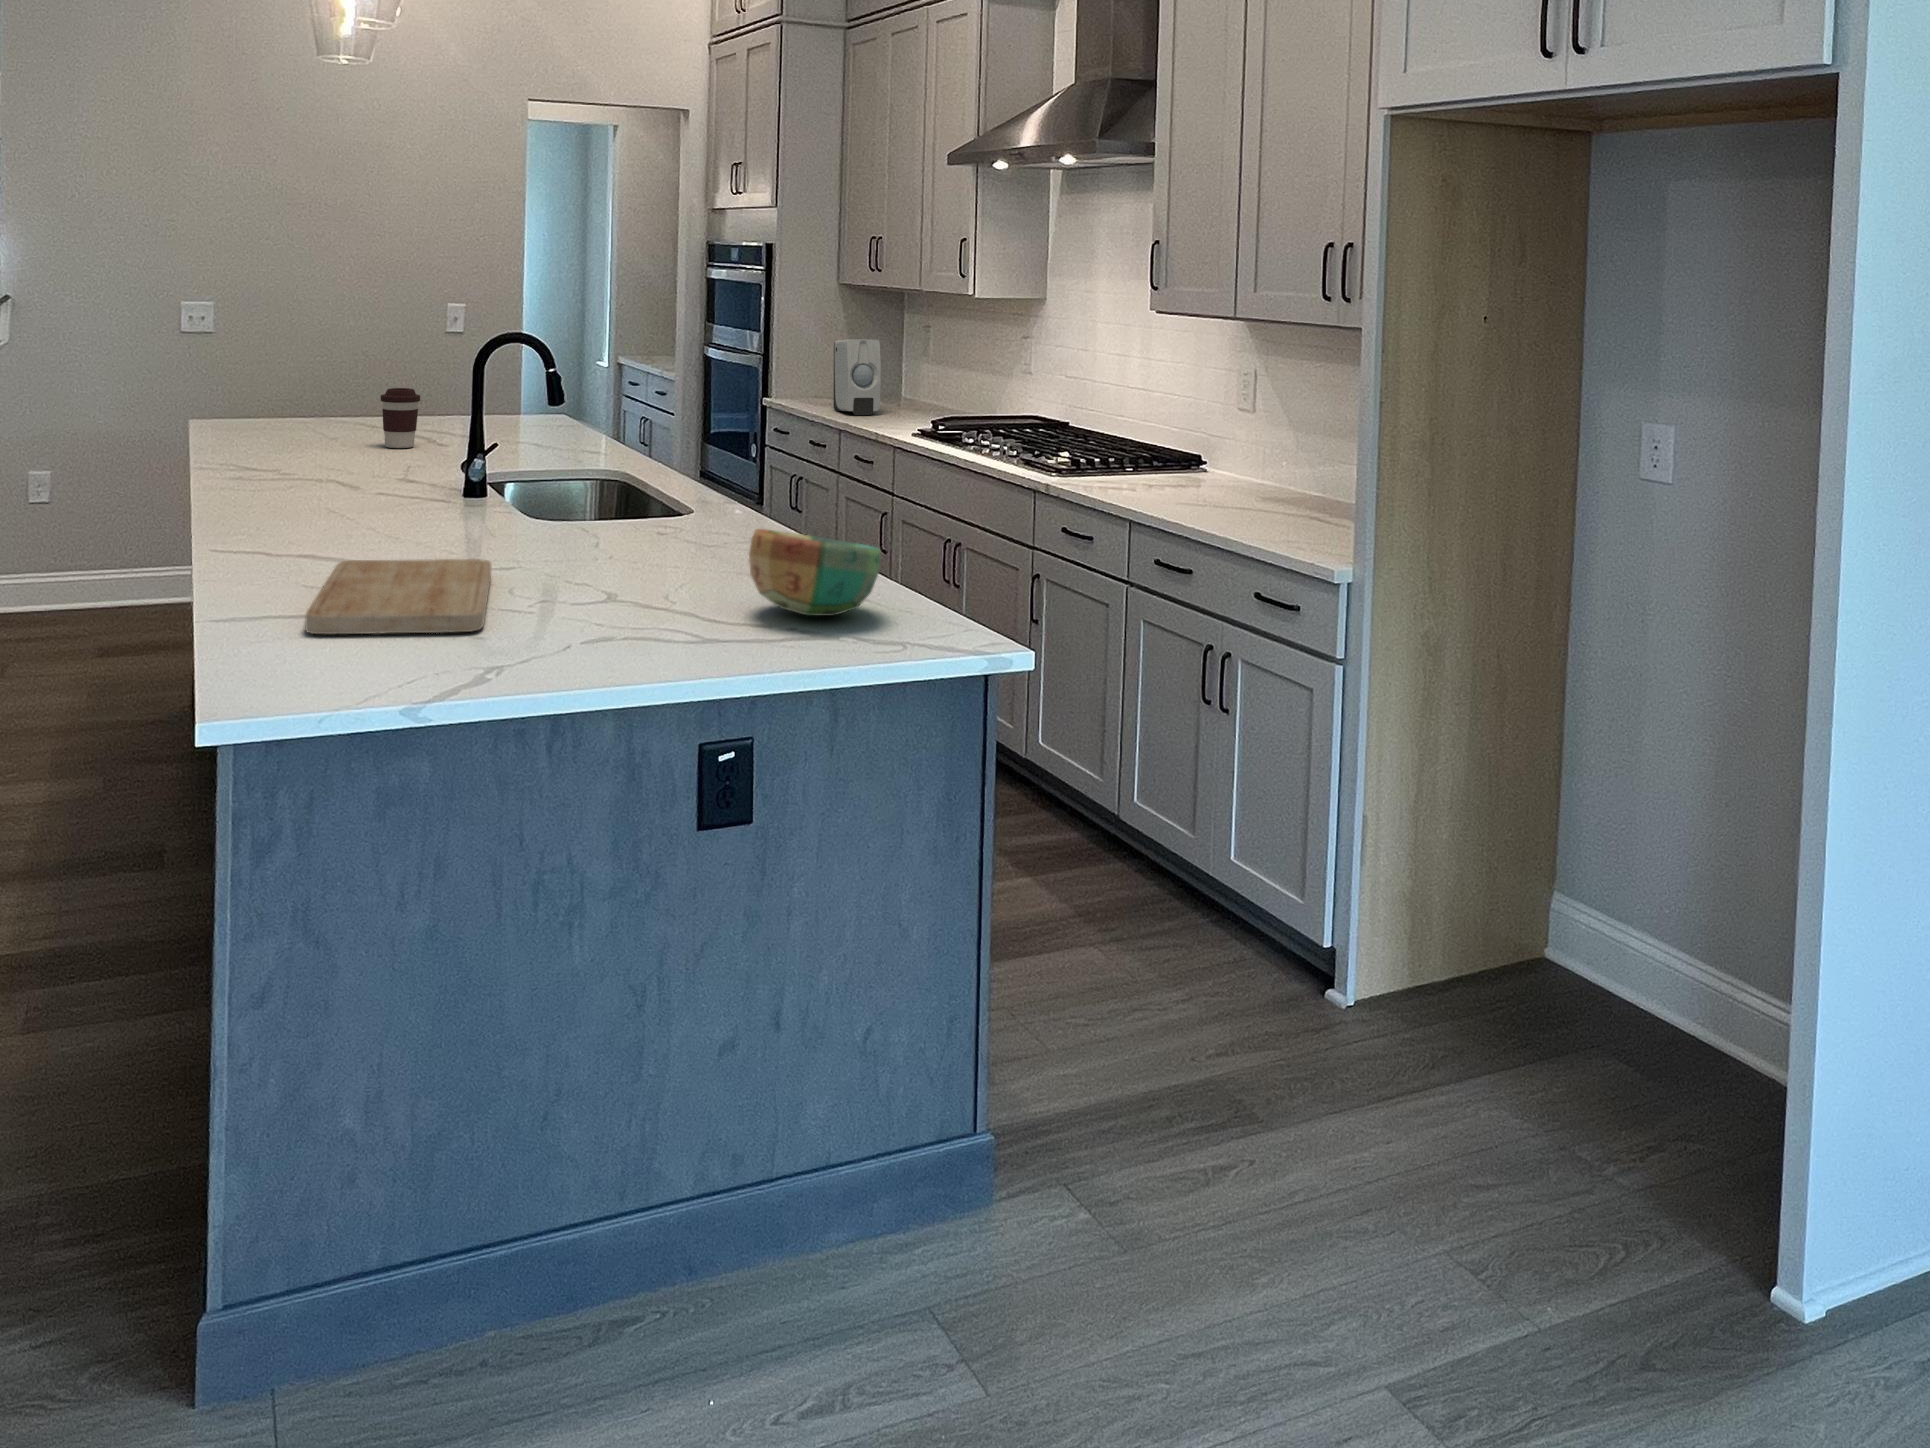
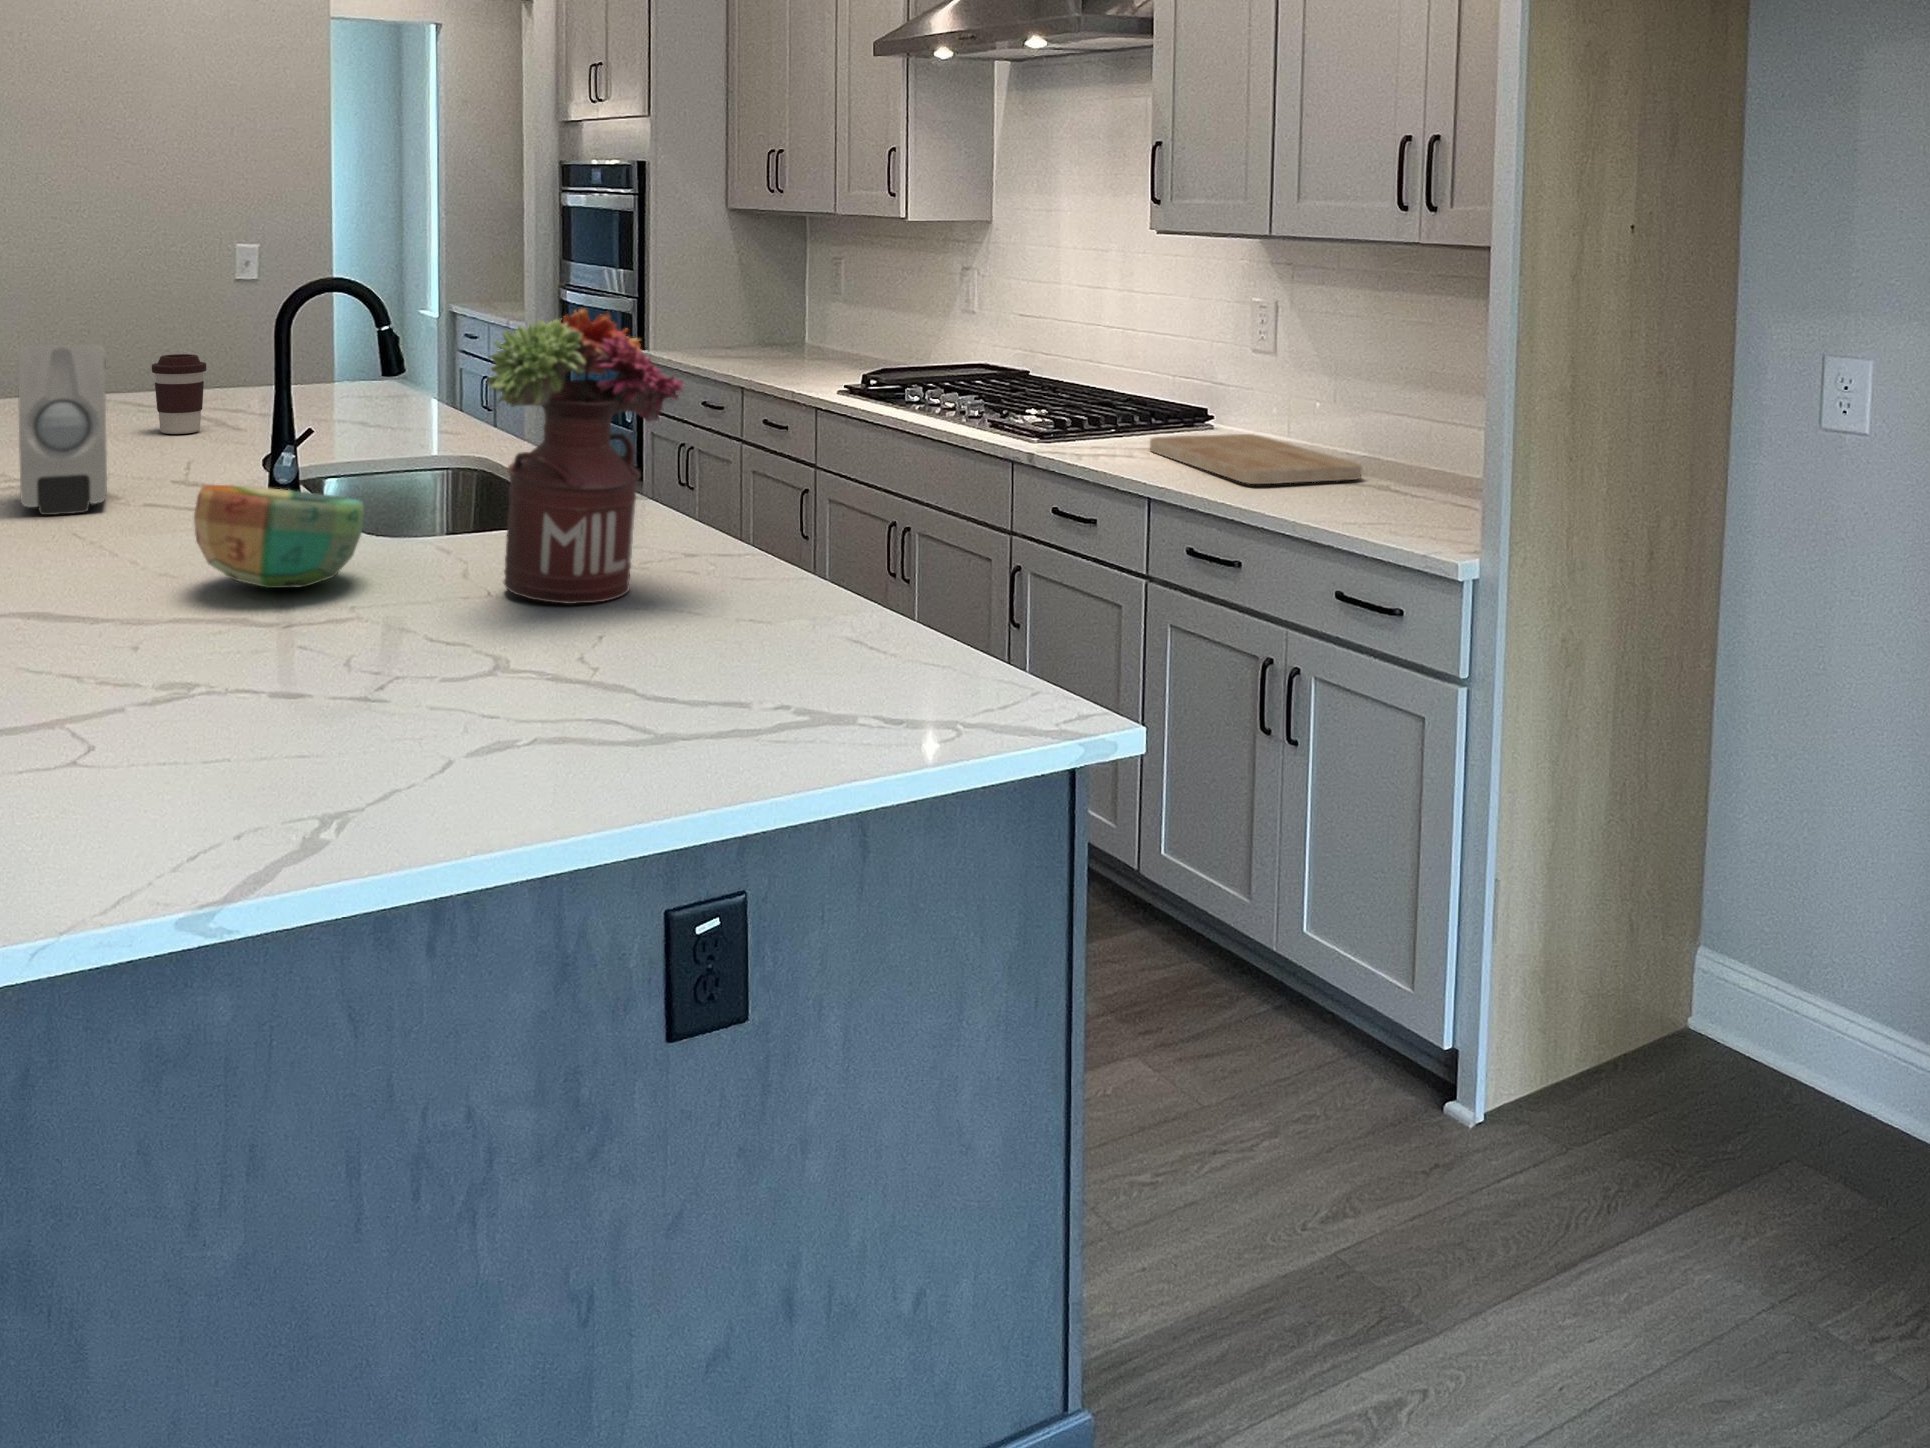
soap dispenser: present [833,339,881,415] -> present [18,345,108,515]
flower arrangement: none [611,358,748,563] -> present [487,308,684,604]
bowl: present [749,529,881,616] -> present [194,485,364,588]
cutting board: present [305,559,491,634] -> present [1150,434,1362,484]

